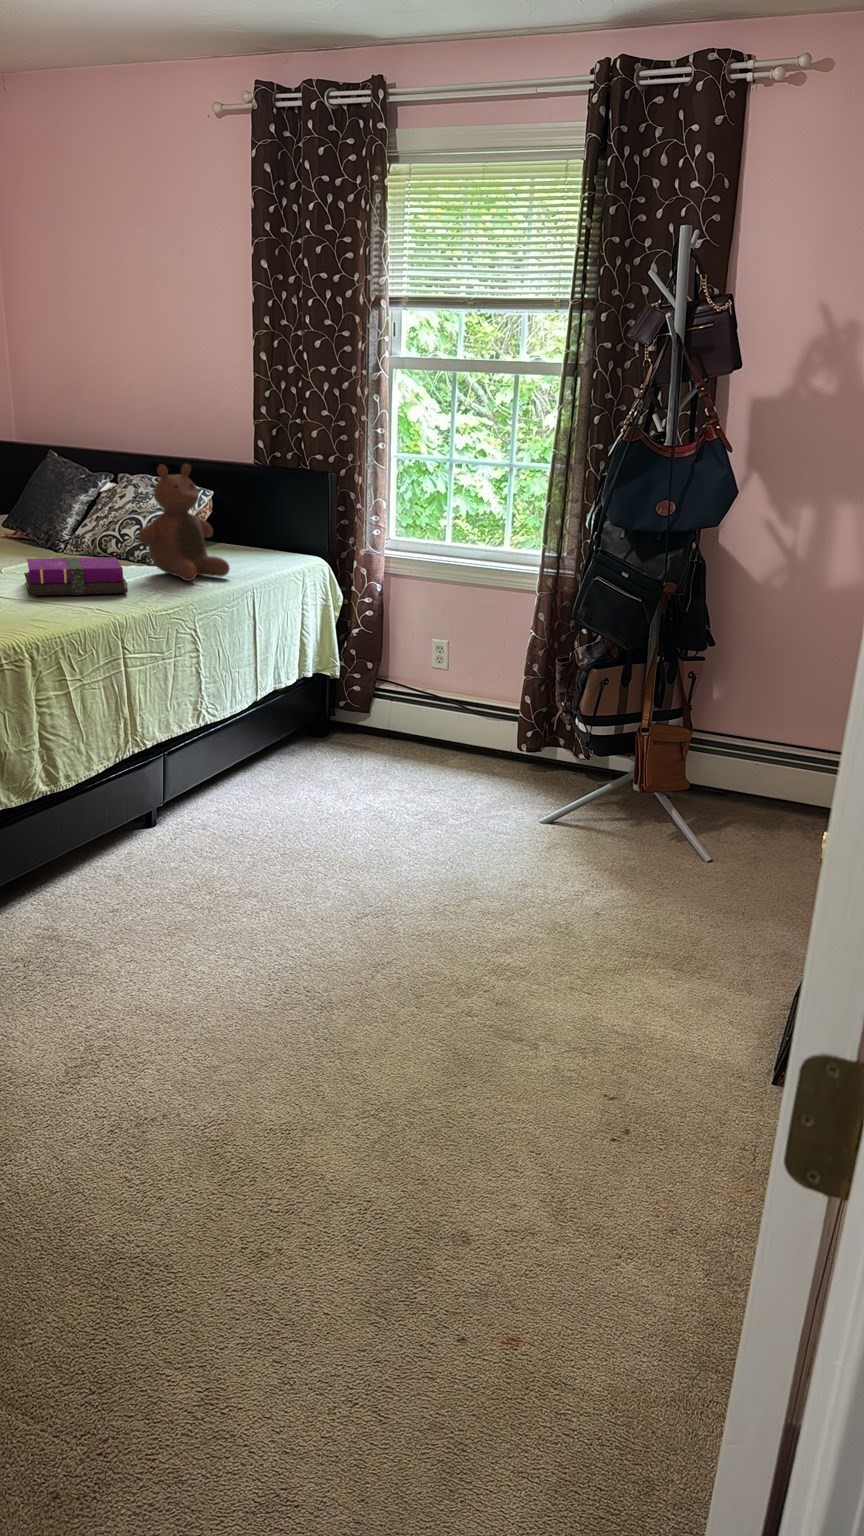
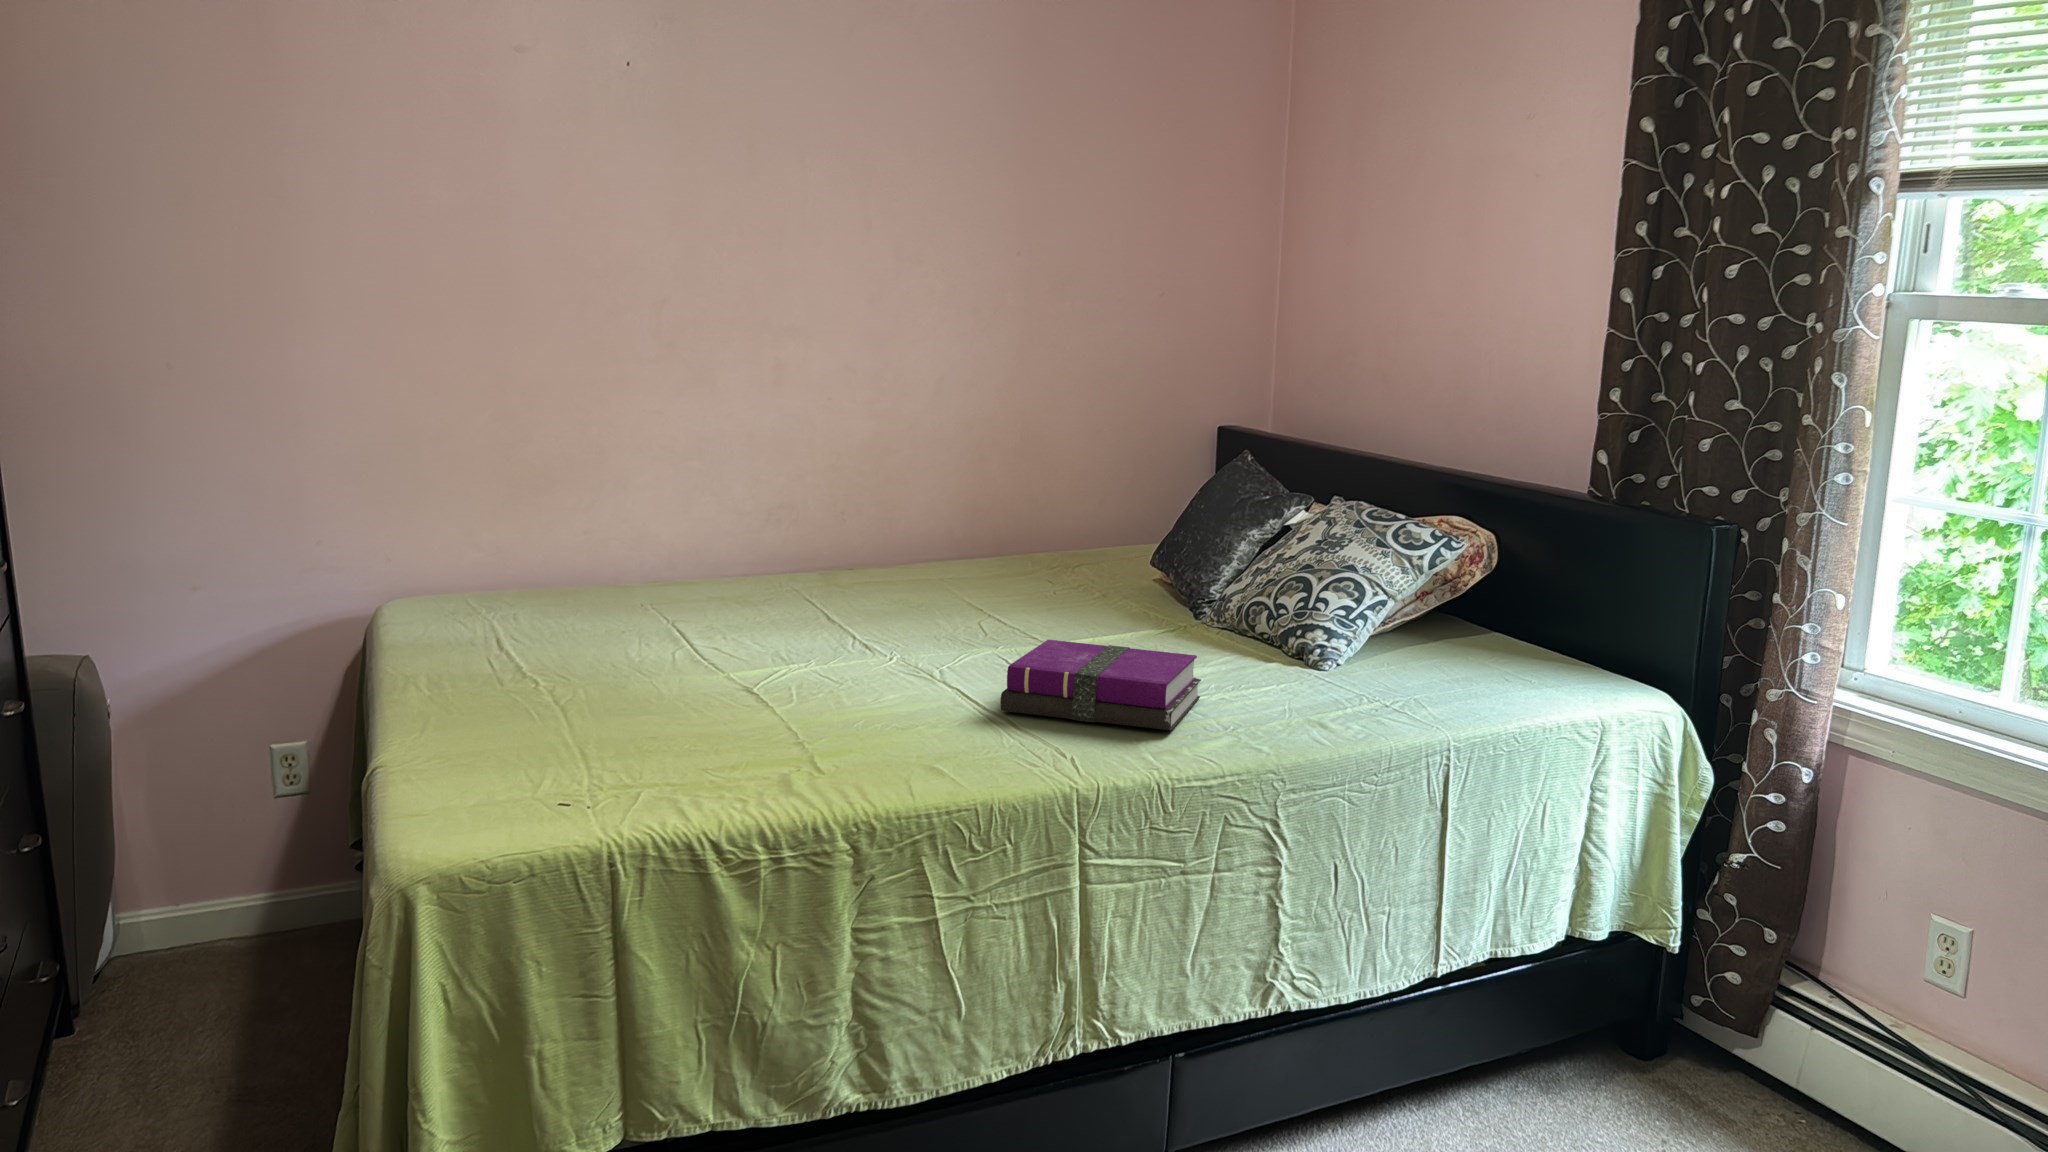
stuffed bear: present [138,464,230,581] -> none [1250,493,1416,719]

